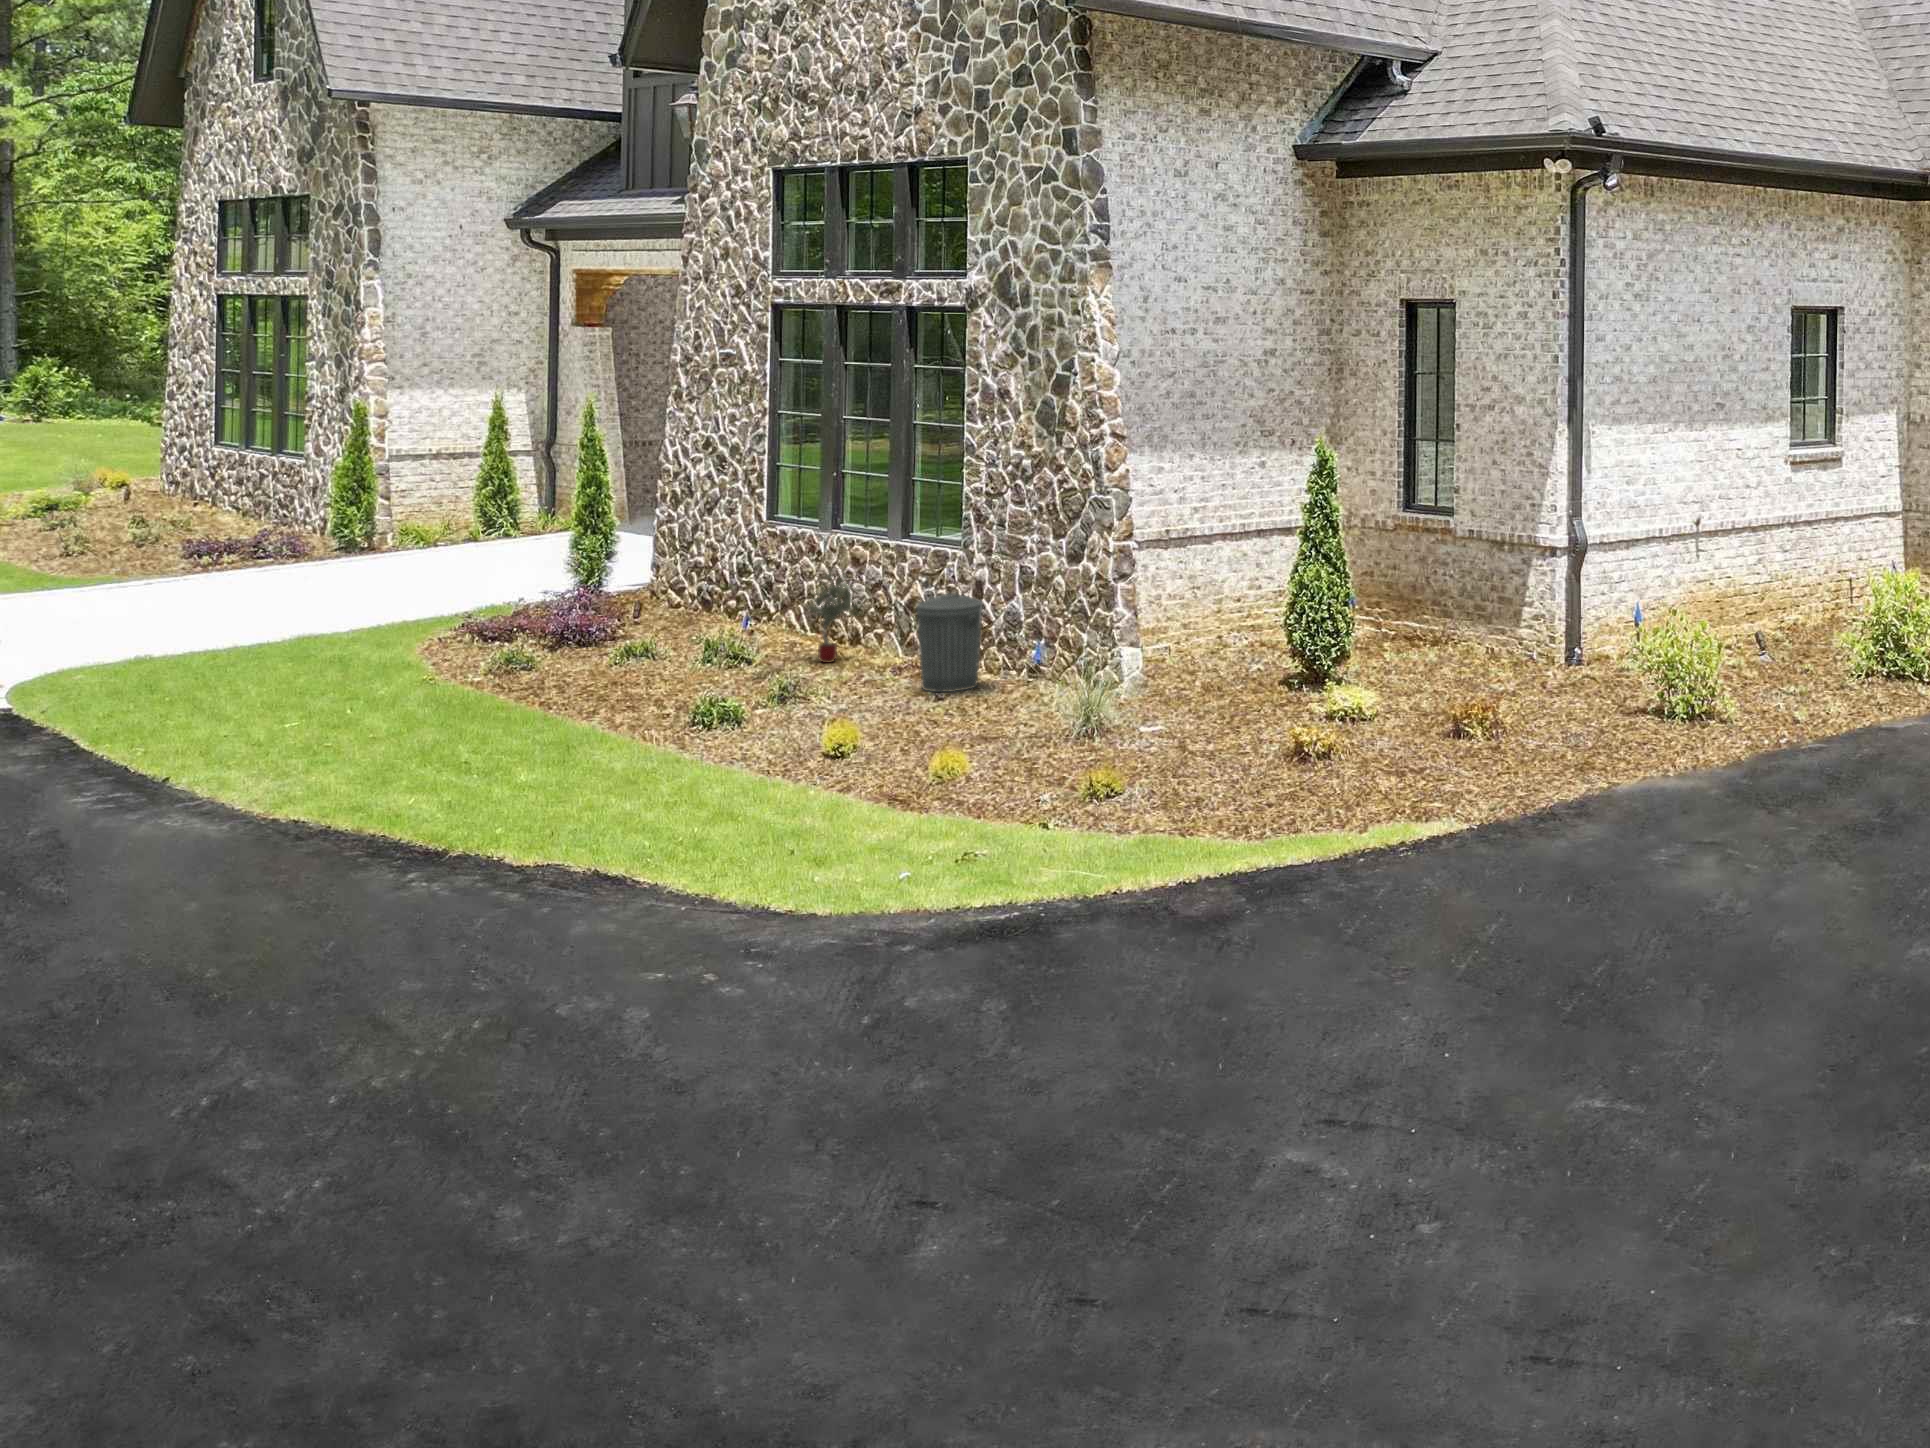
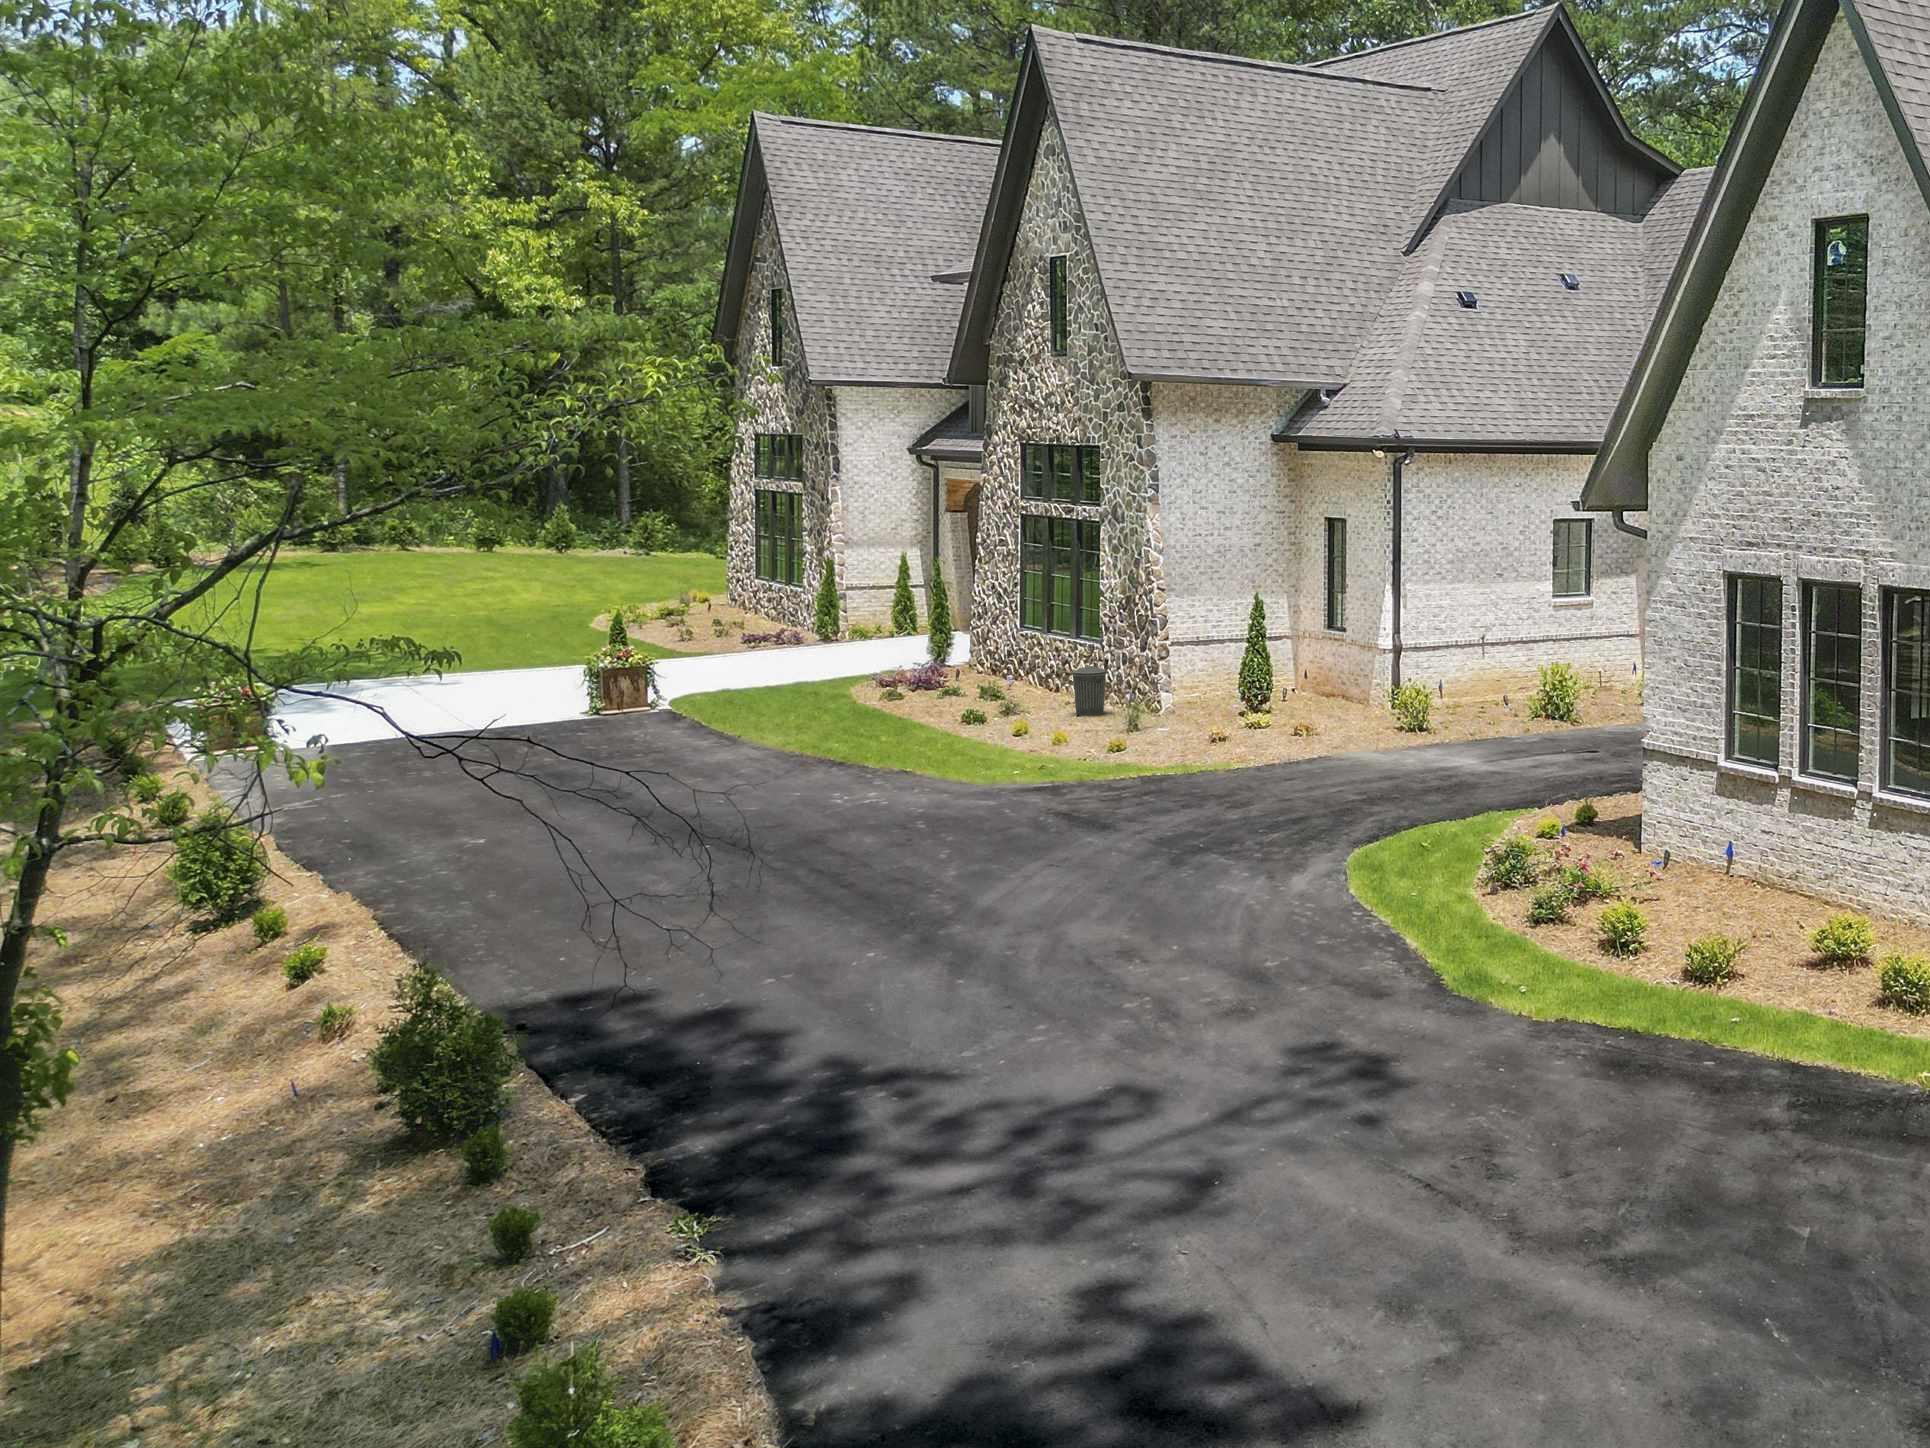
potted tree: present [808,571,861,663] -> none [1032,653,1059,701]

